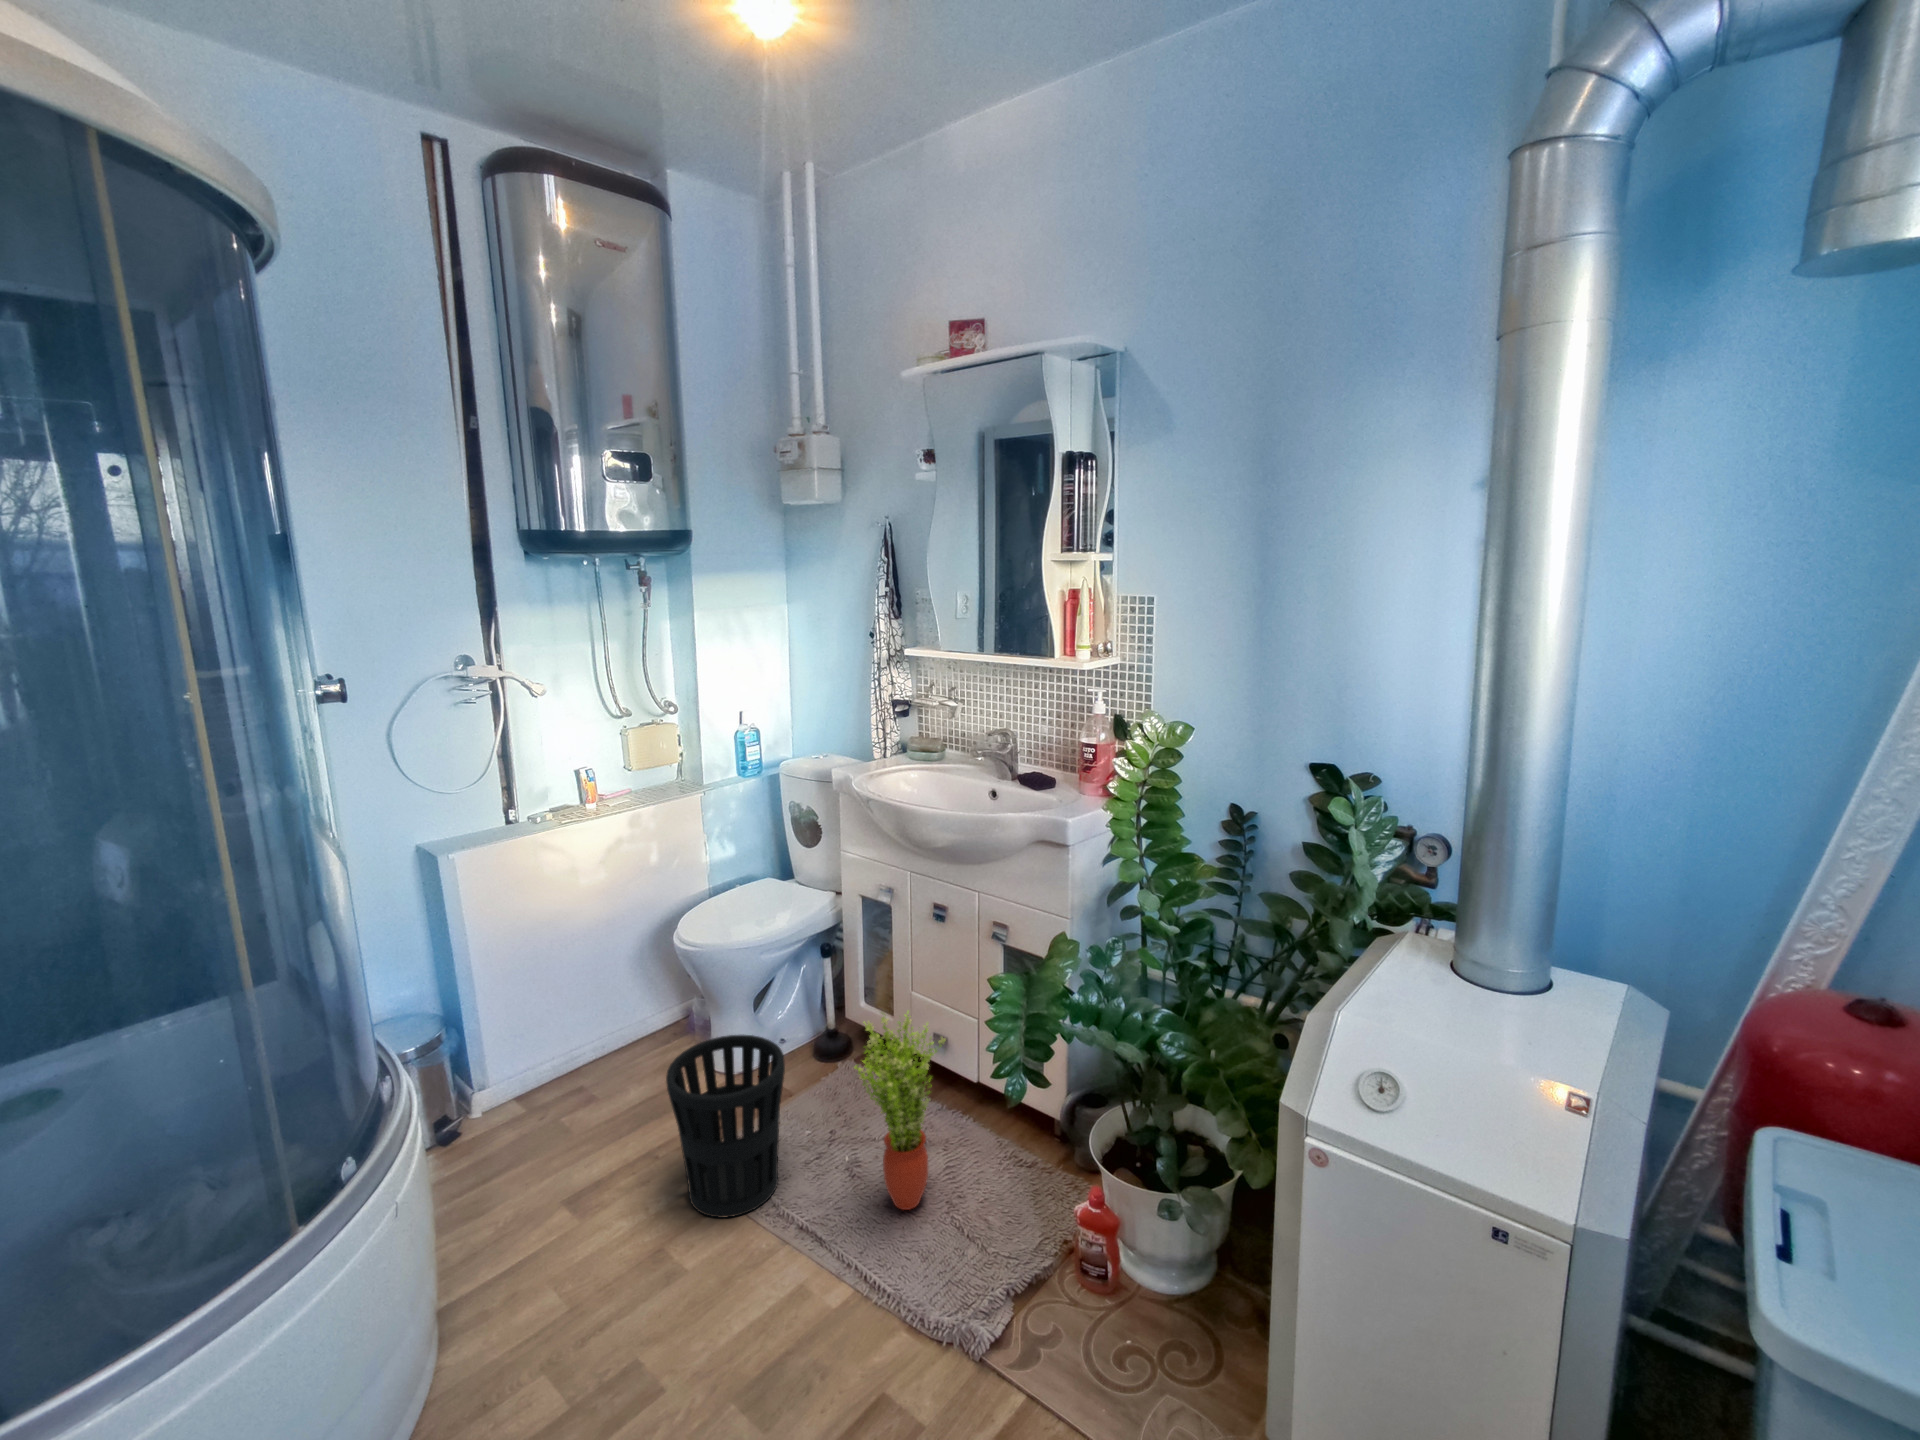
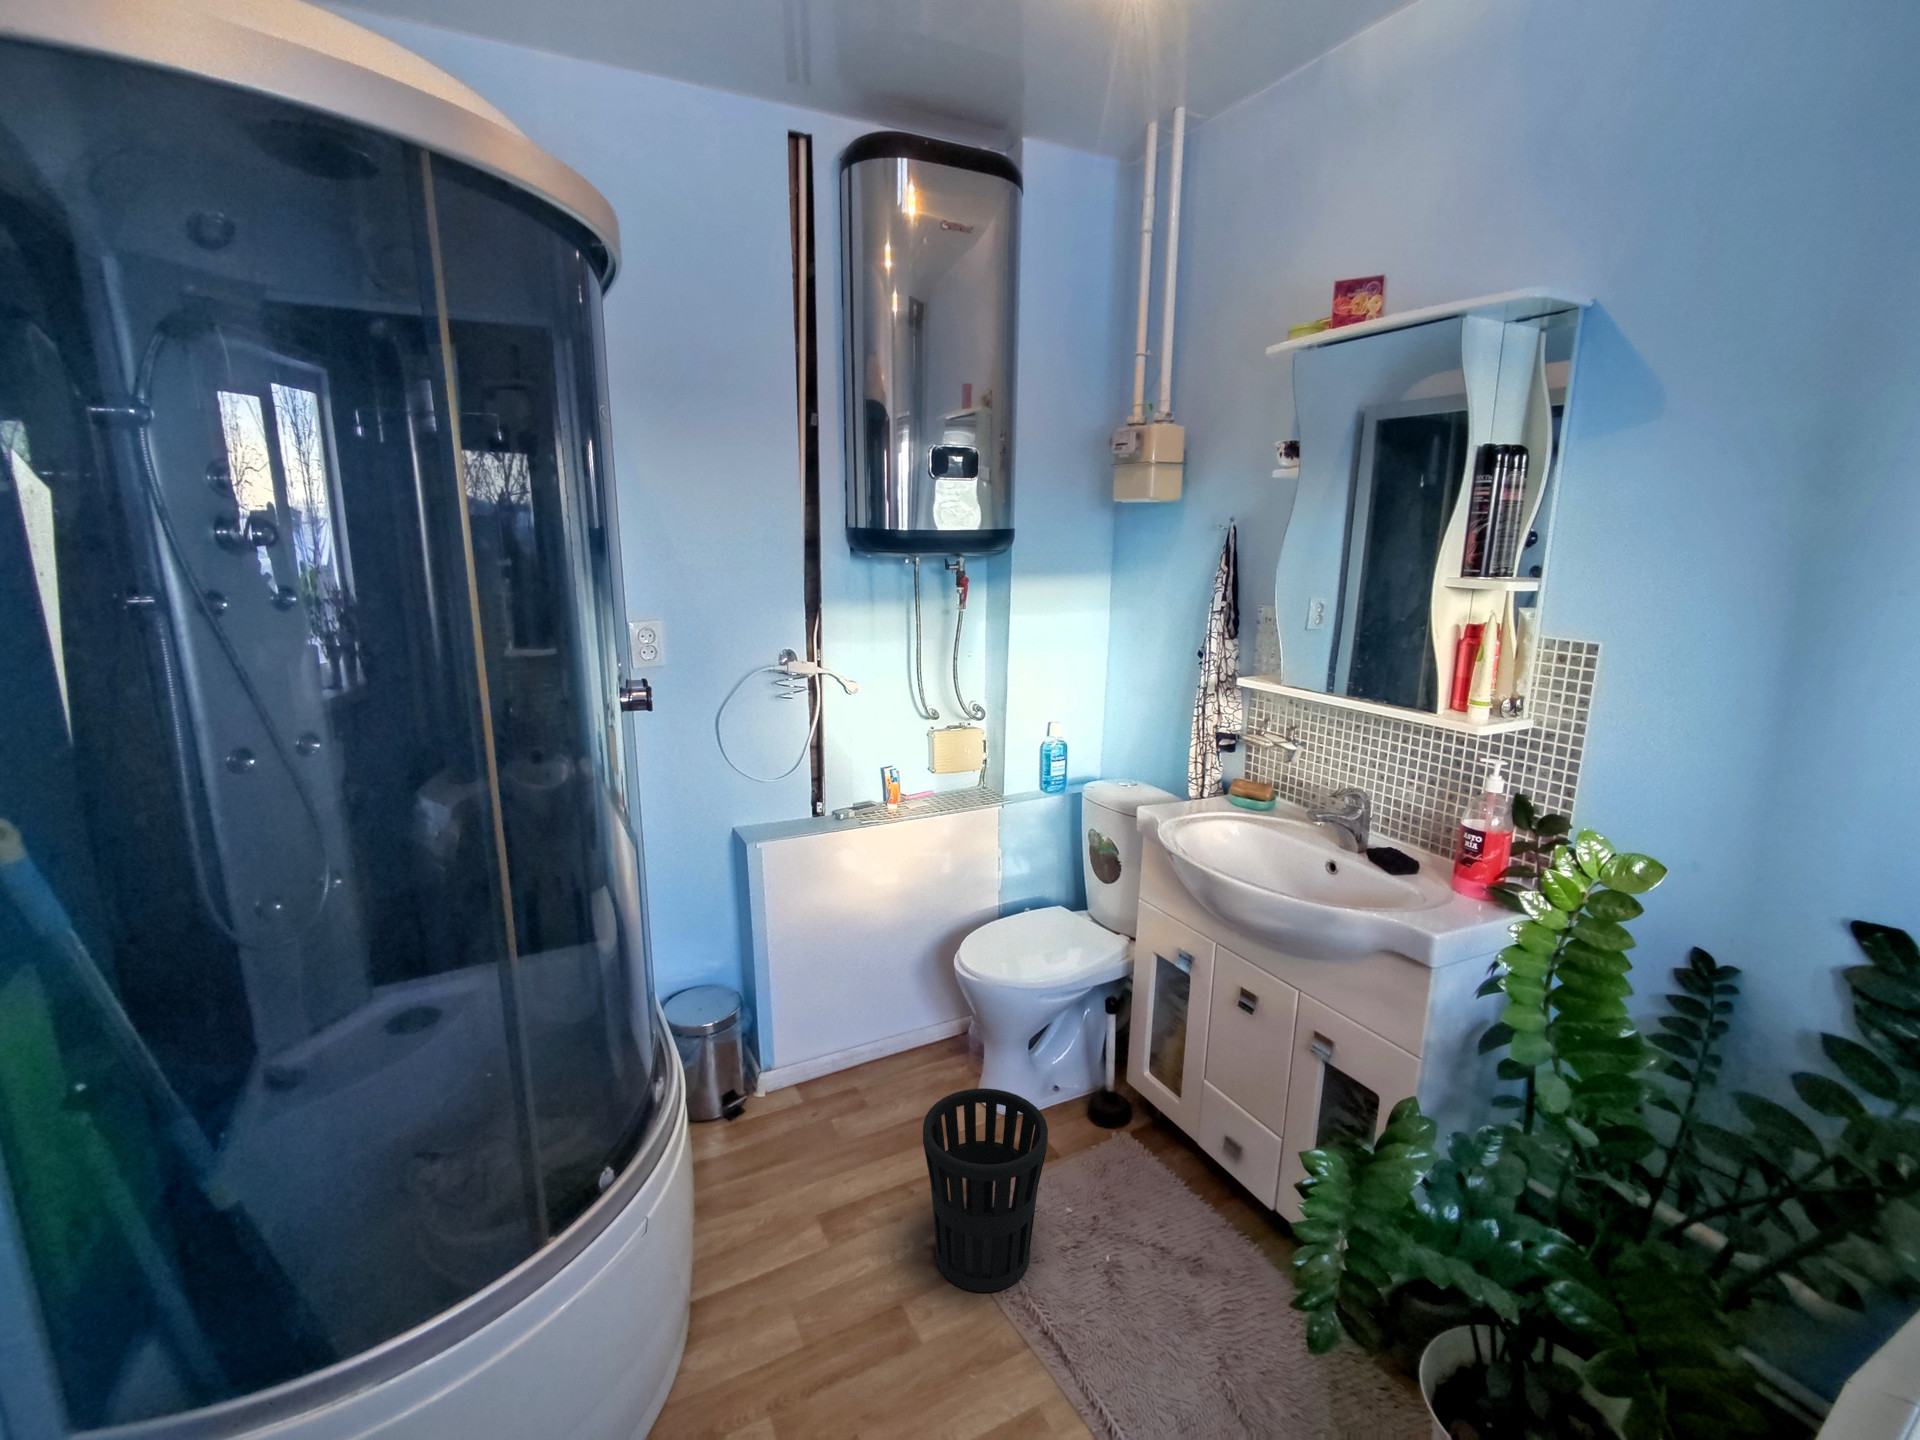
potted plant: present [855,1012,946,1210] -> none [1122,1119,1238,1352]

